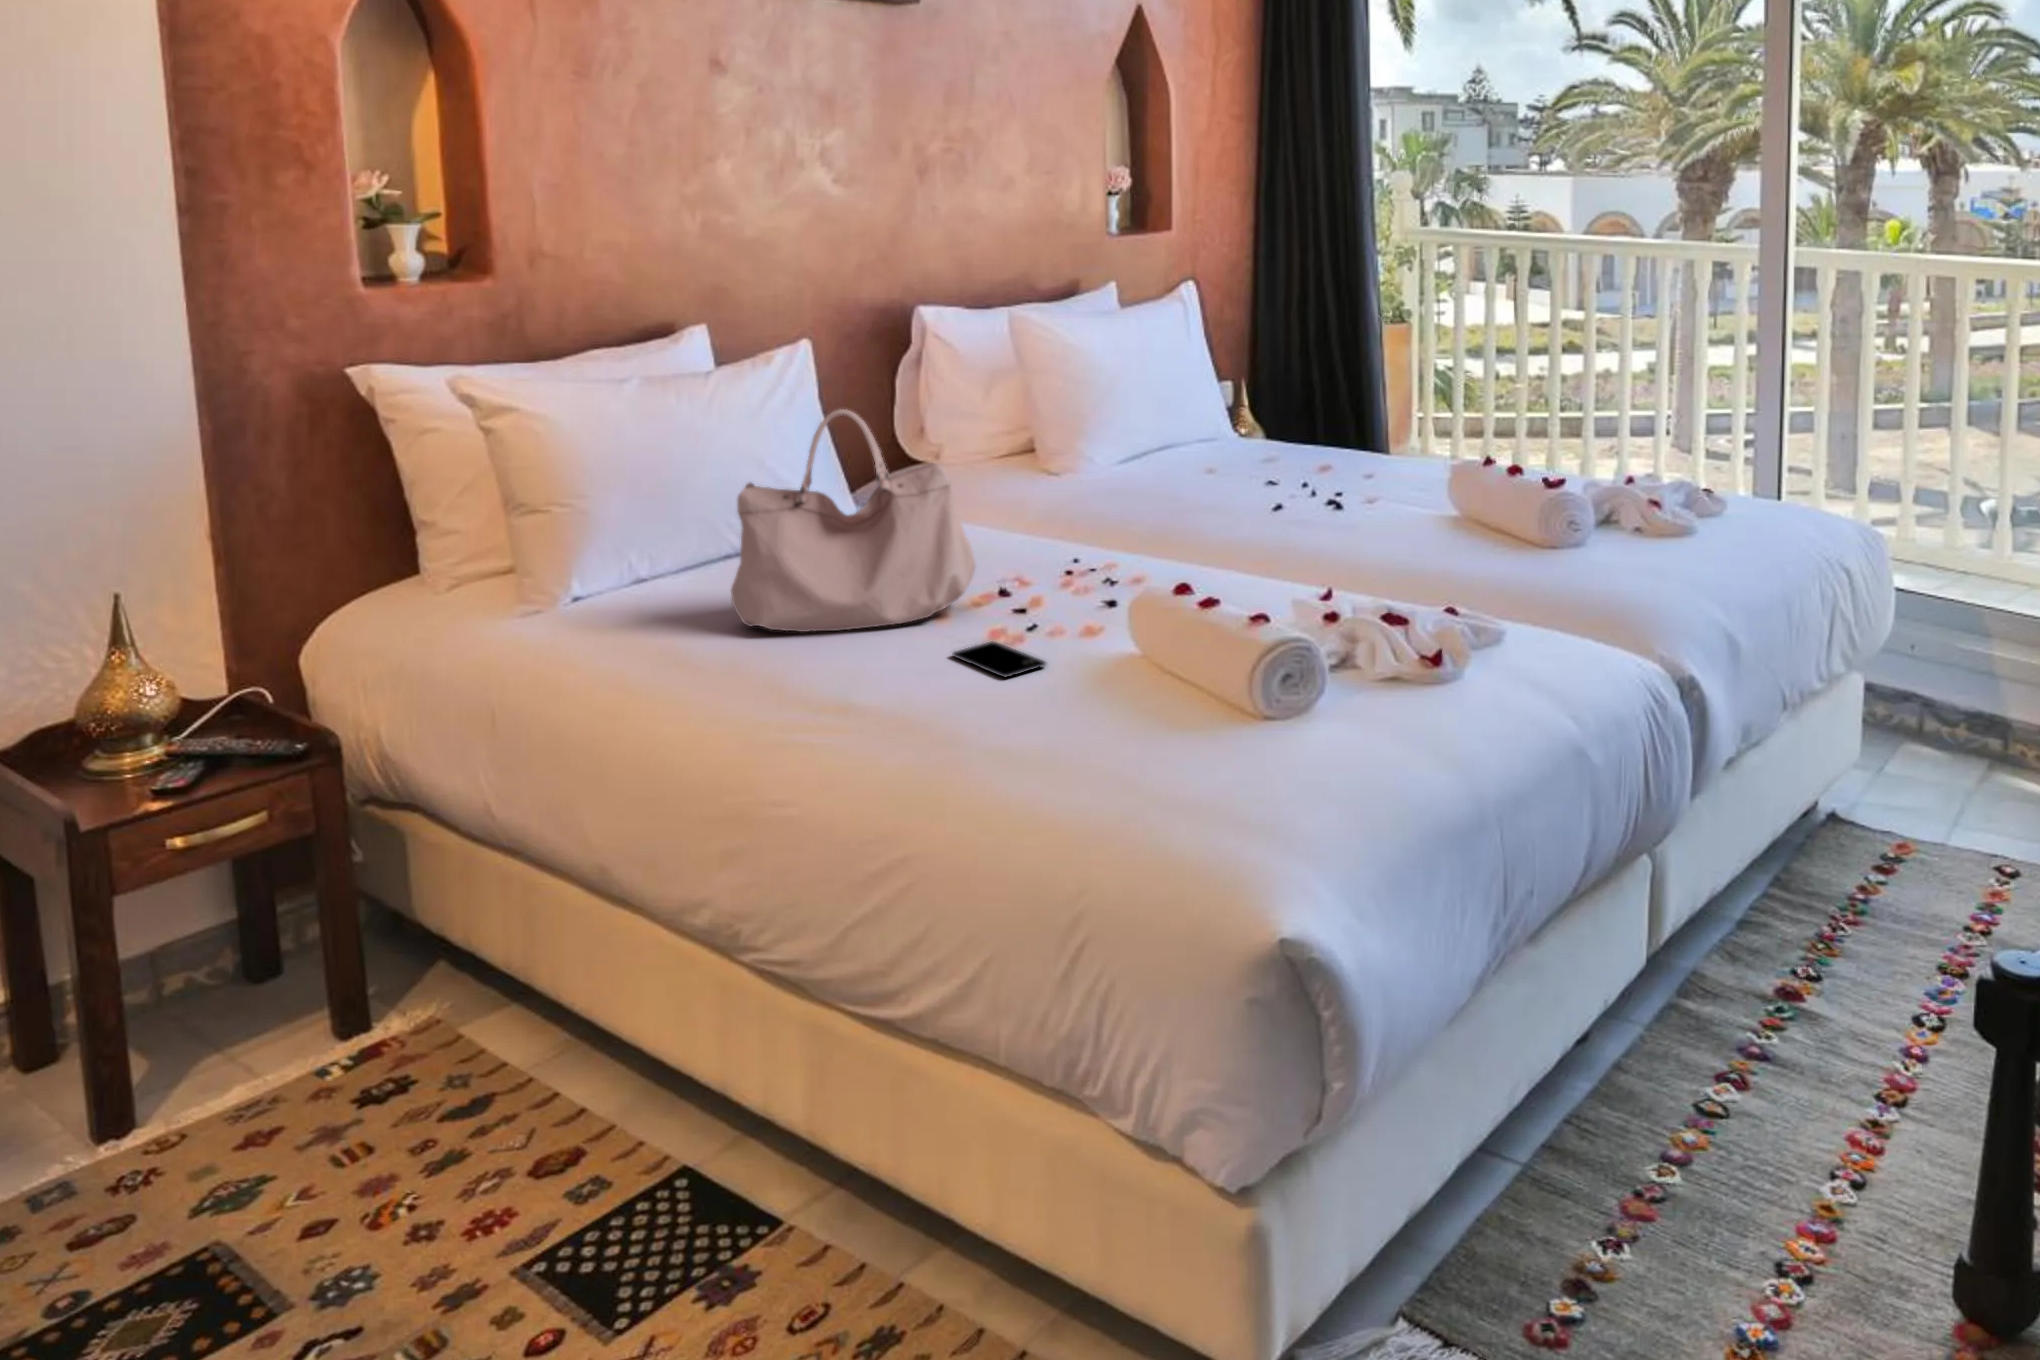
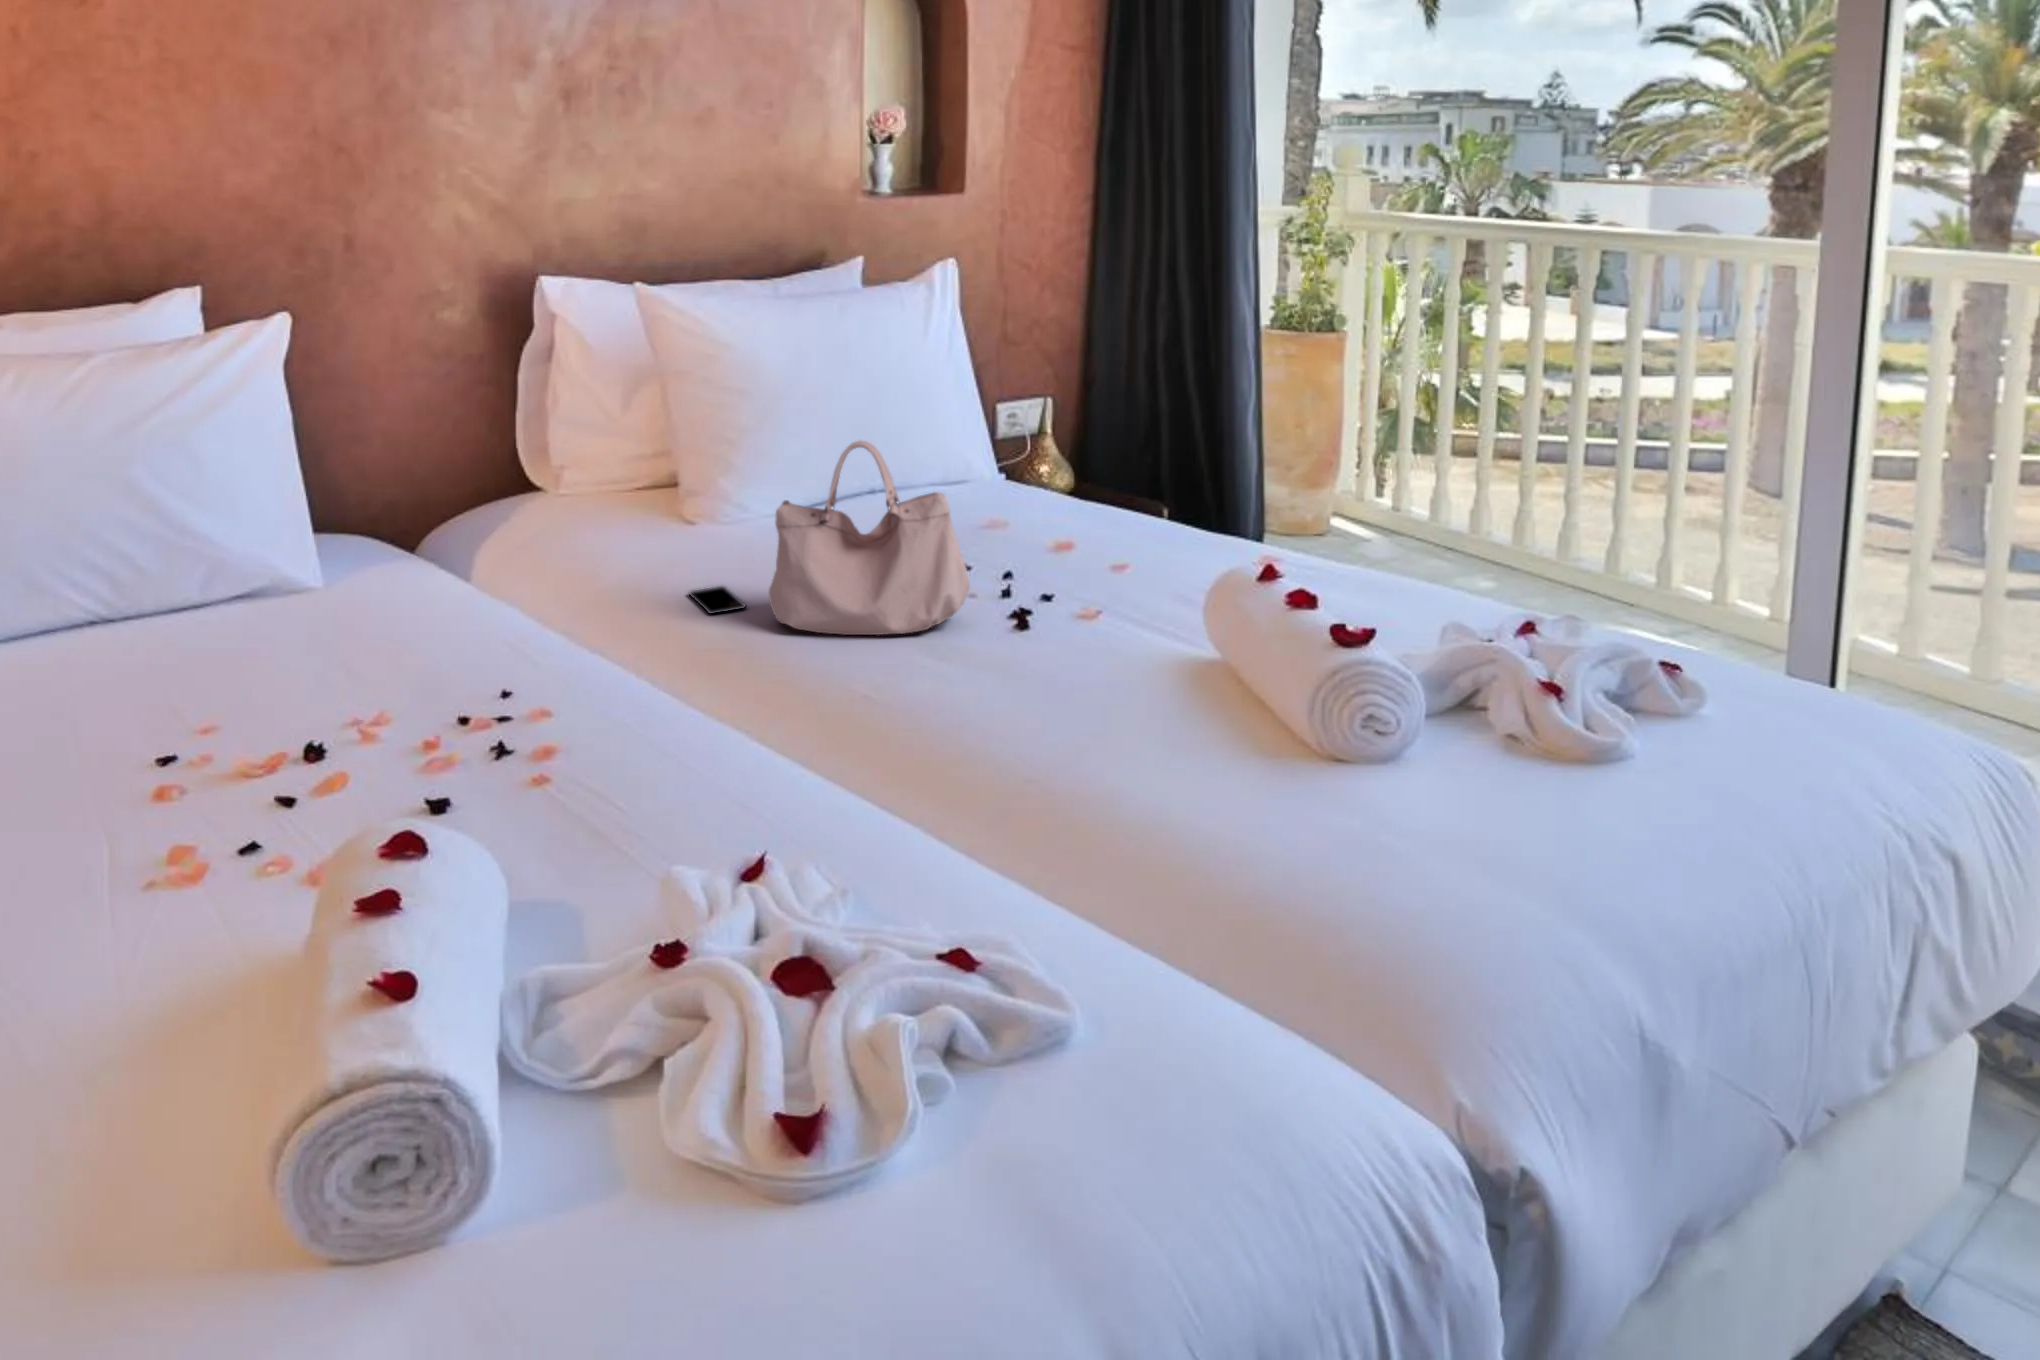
smartphone: present [953,641,1046,677] -> present [690,586,745,614]

